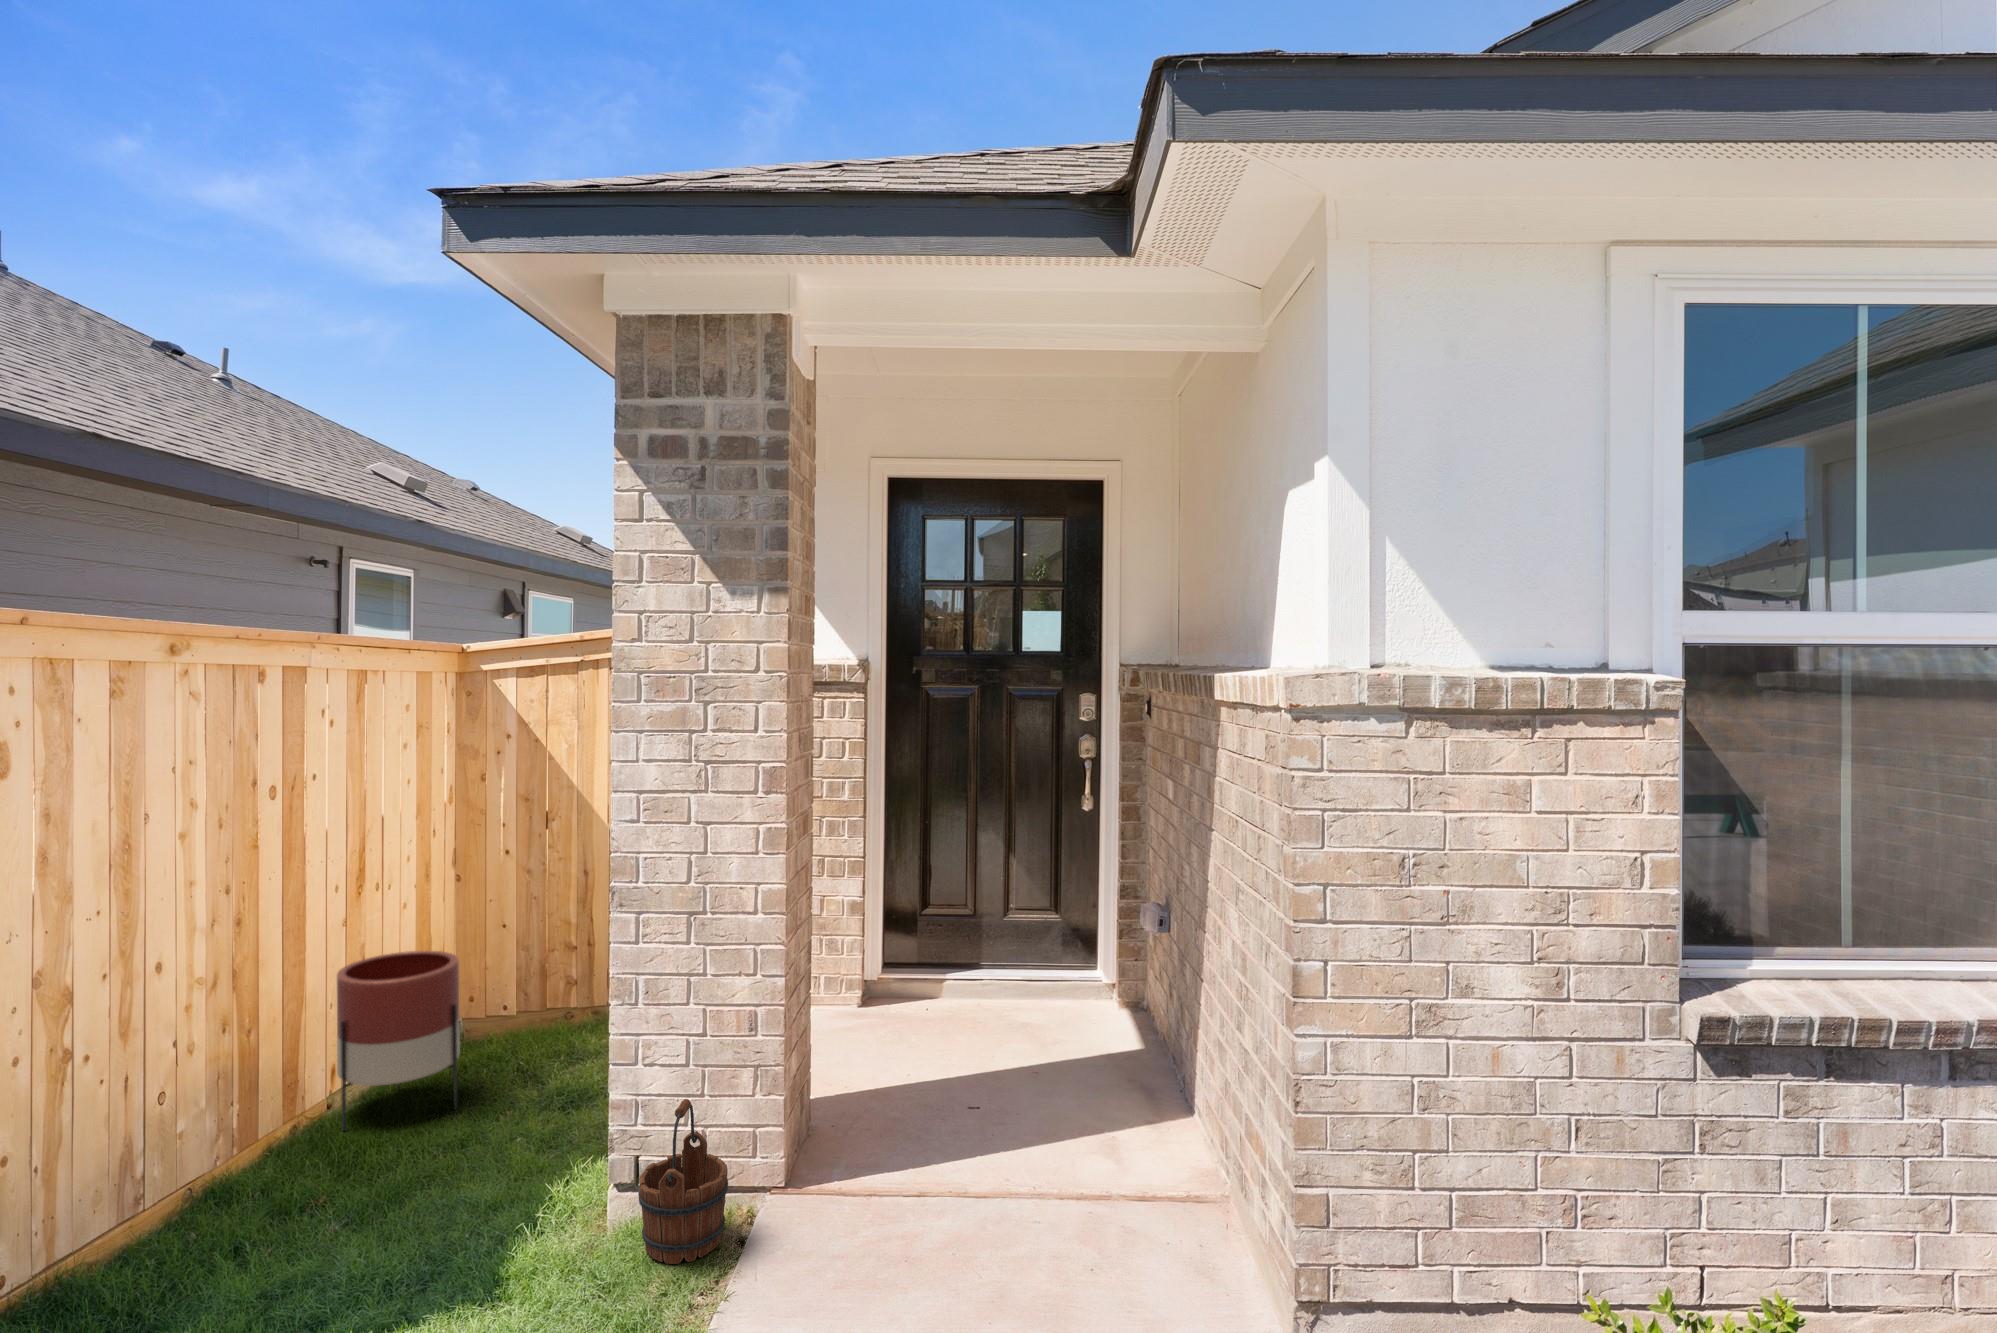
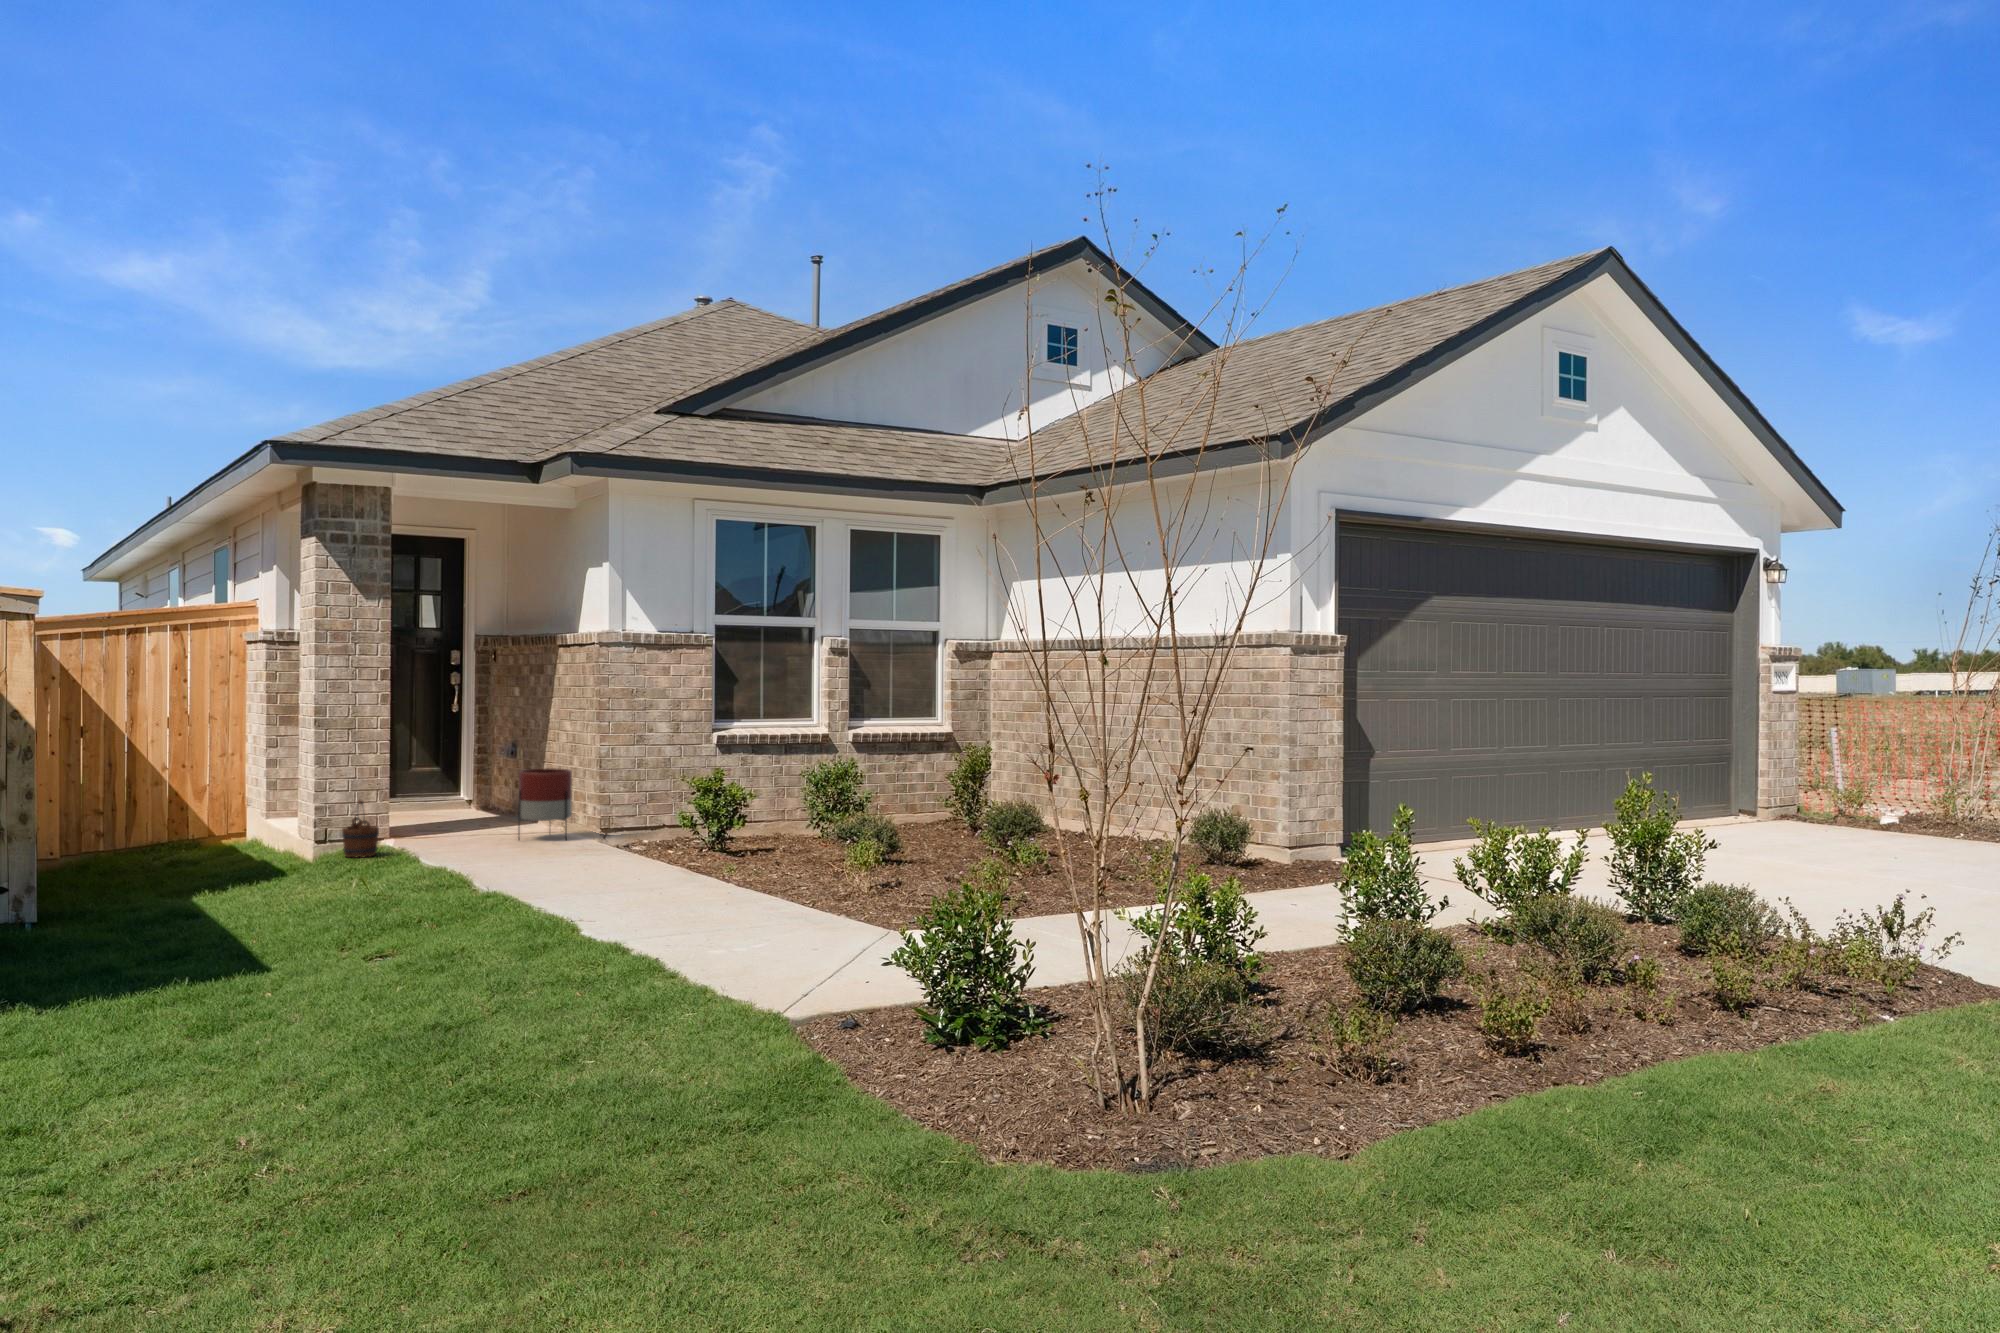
planter: present [337,951,460,1131] -> present [518,768,572,838]

